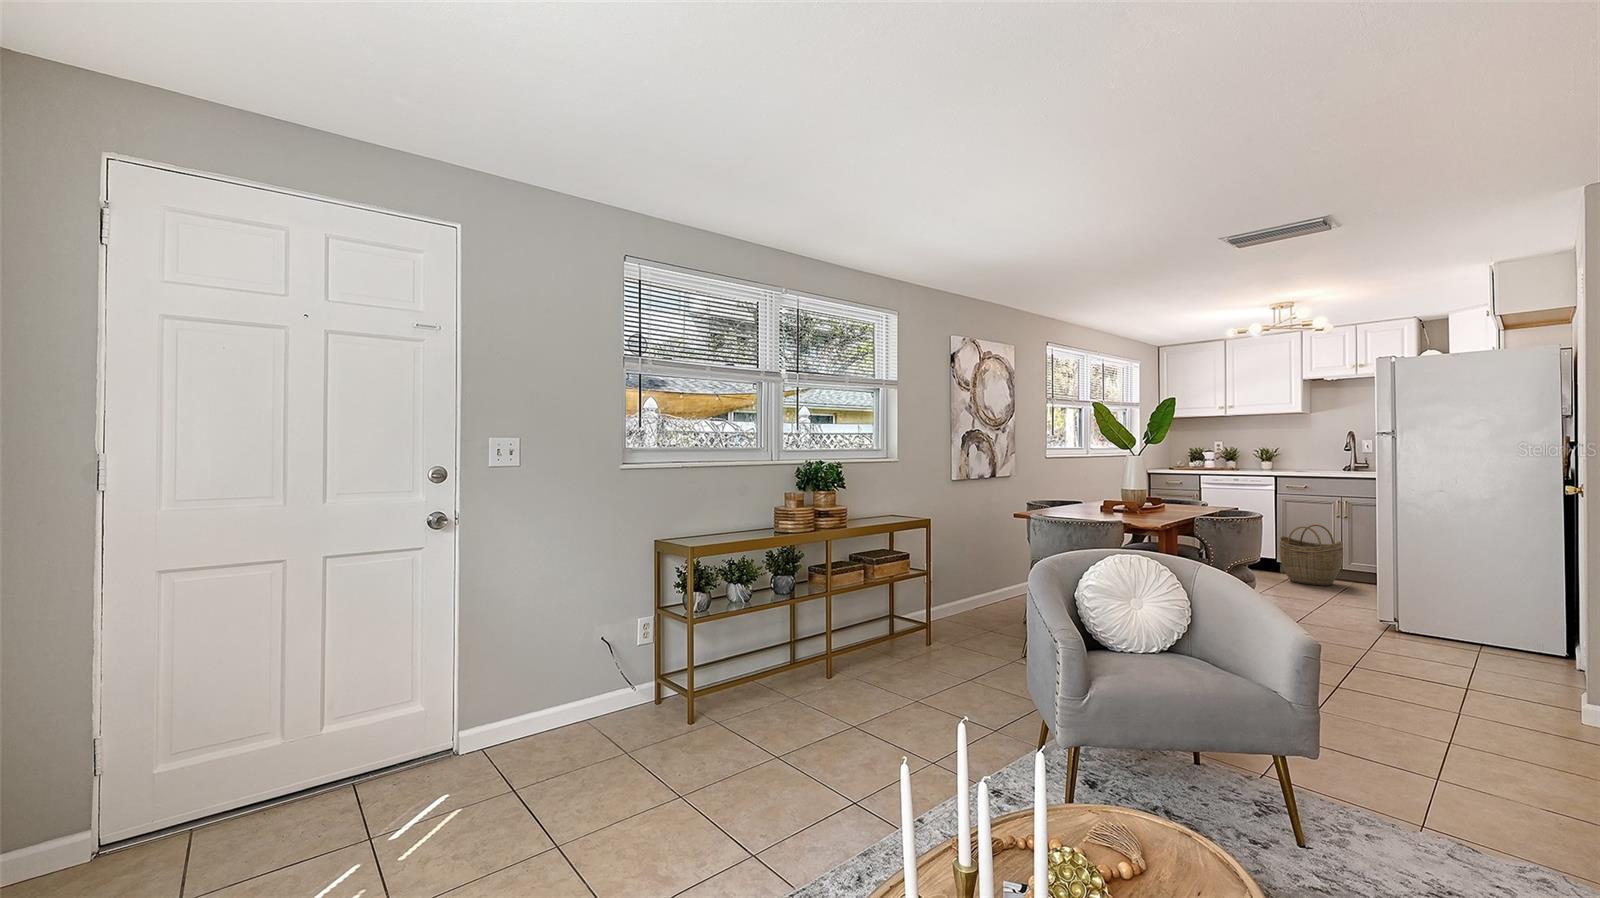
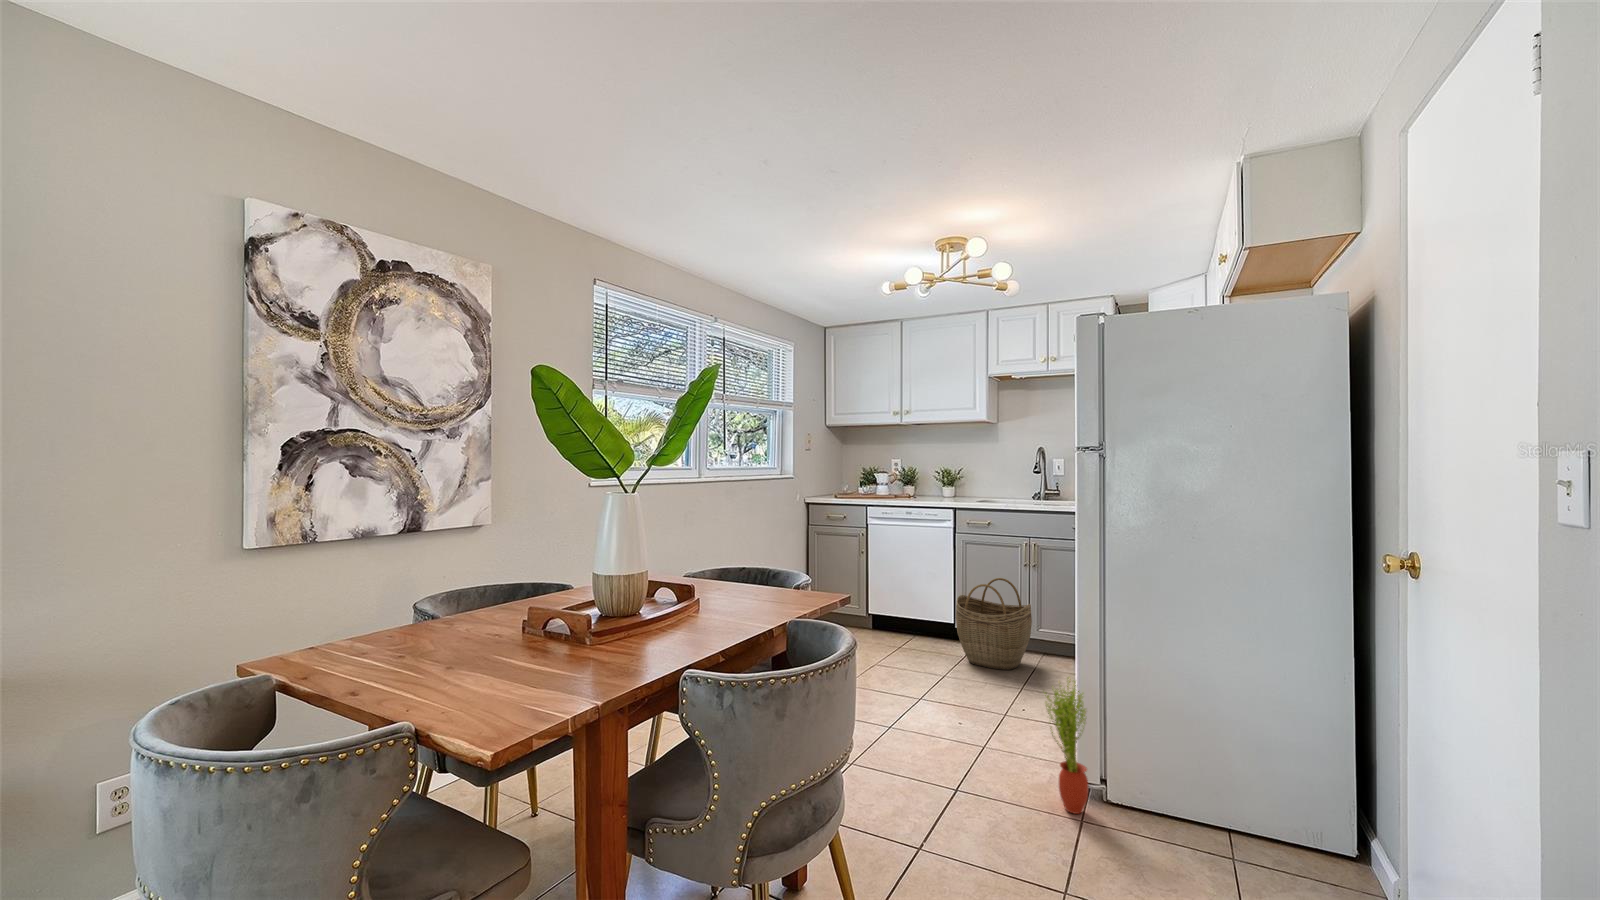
potted plant: none [1349,559,1379,630] -> present [1044,677,1088,814]

